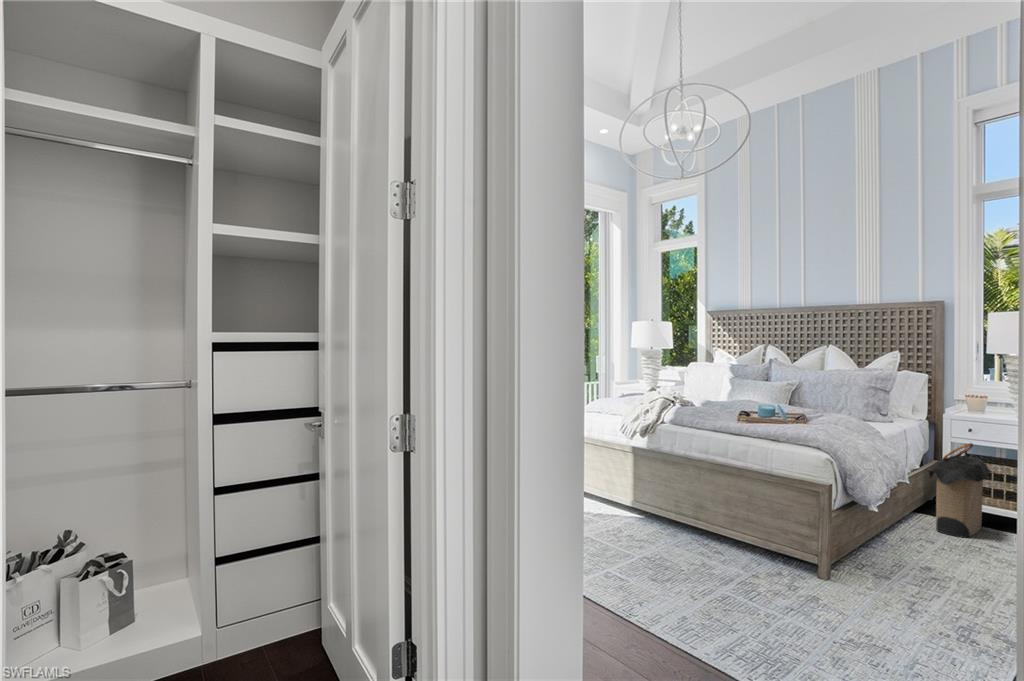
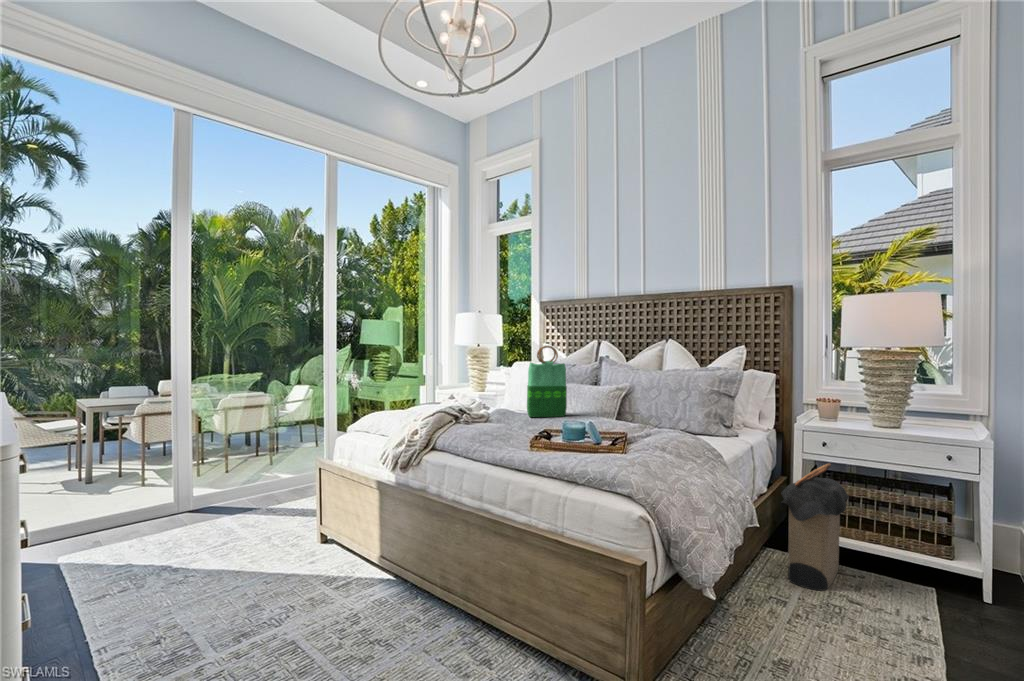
tote bag: none [715,351,748,406] -> present [527,346,567,417]

